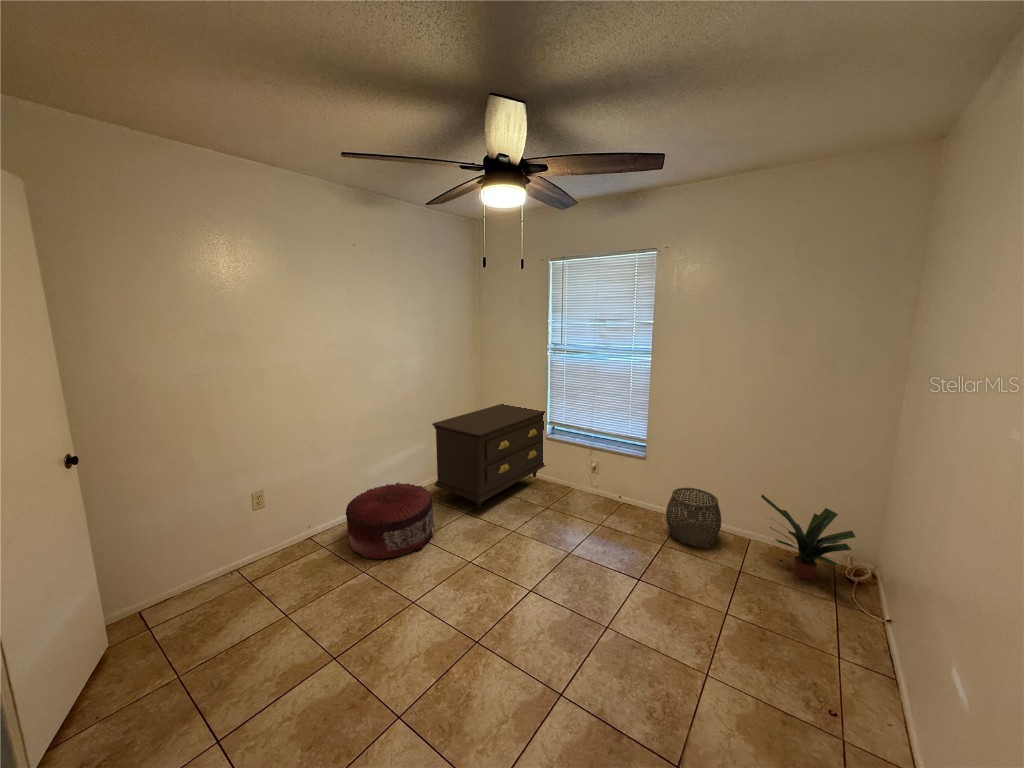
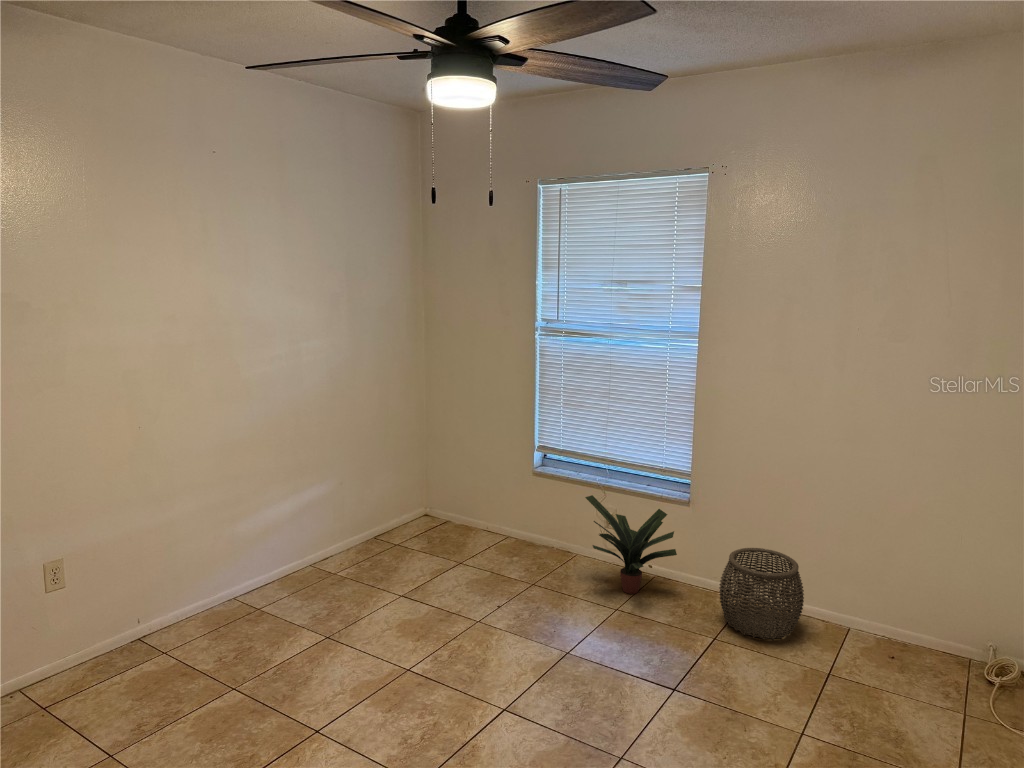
dresser: present [432,404,547,509] -> none [346,415,537,588]
pouf: present [346,482,434,559] -> none [203,544,349,668]
potted plant: present [761,494,856,580] -> present [585,495,677,594]

